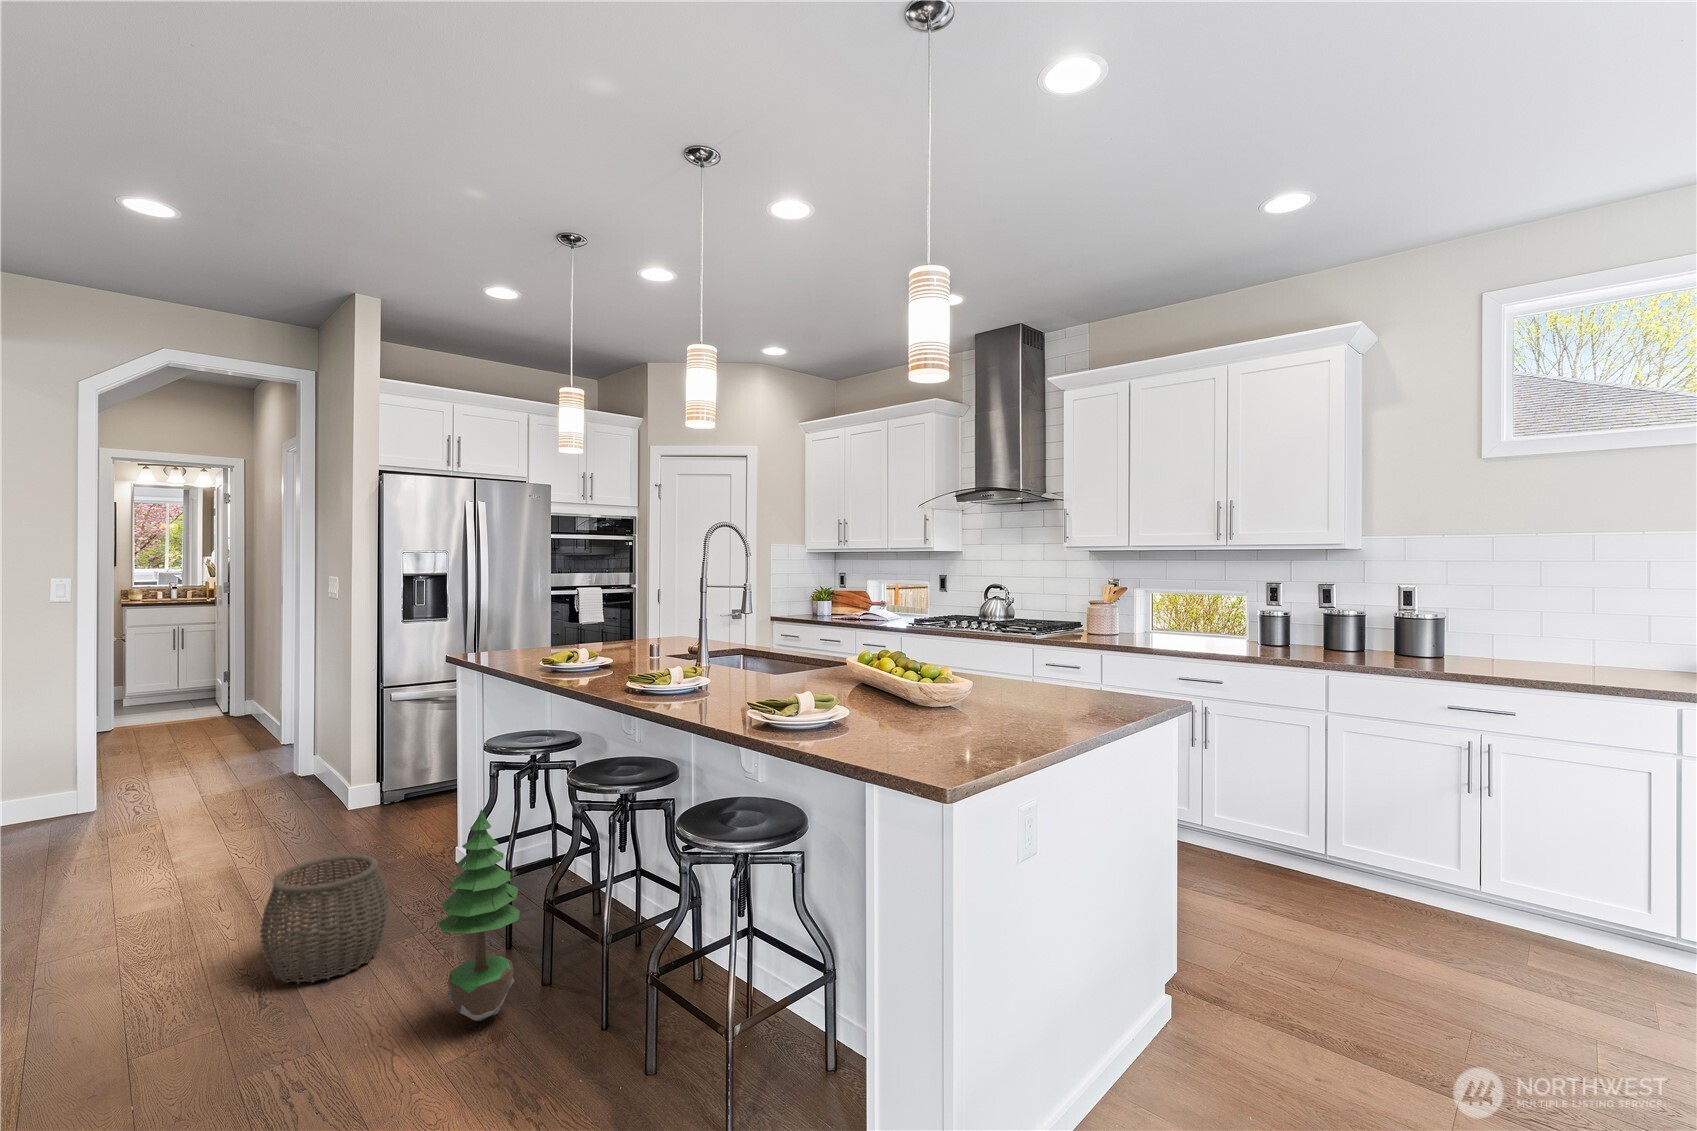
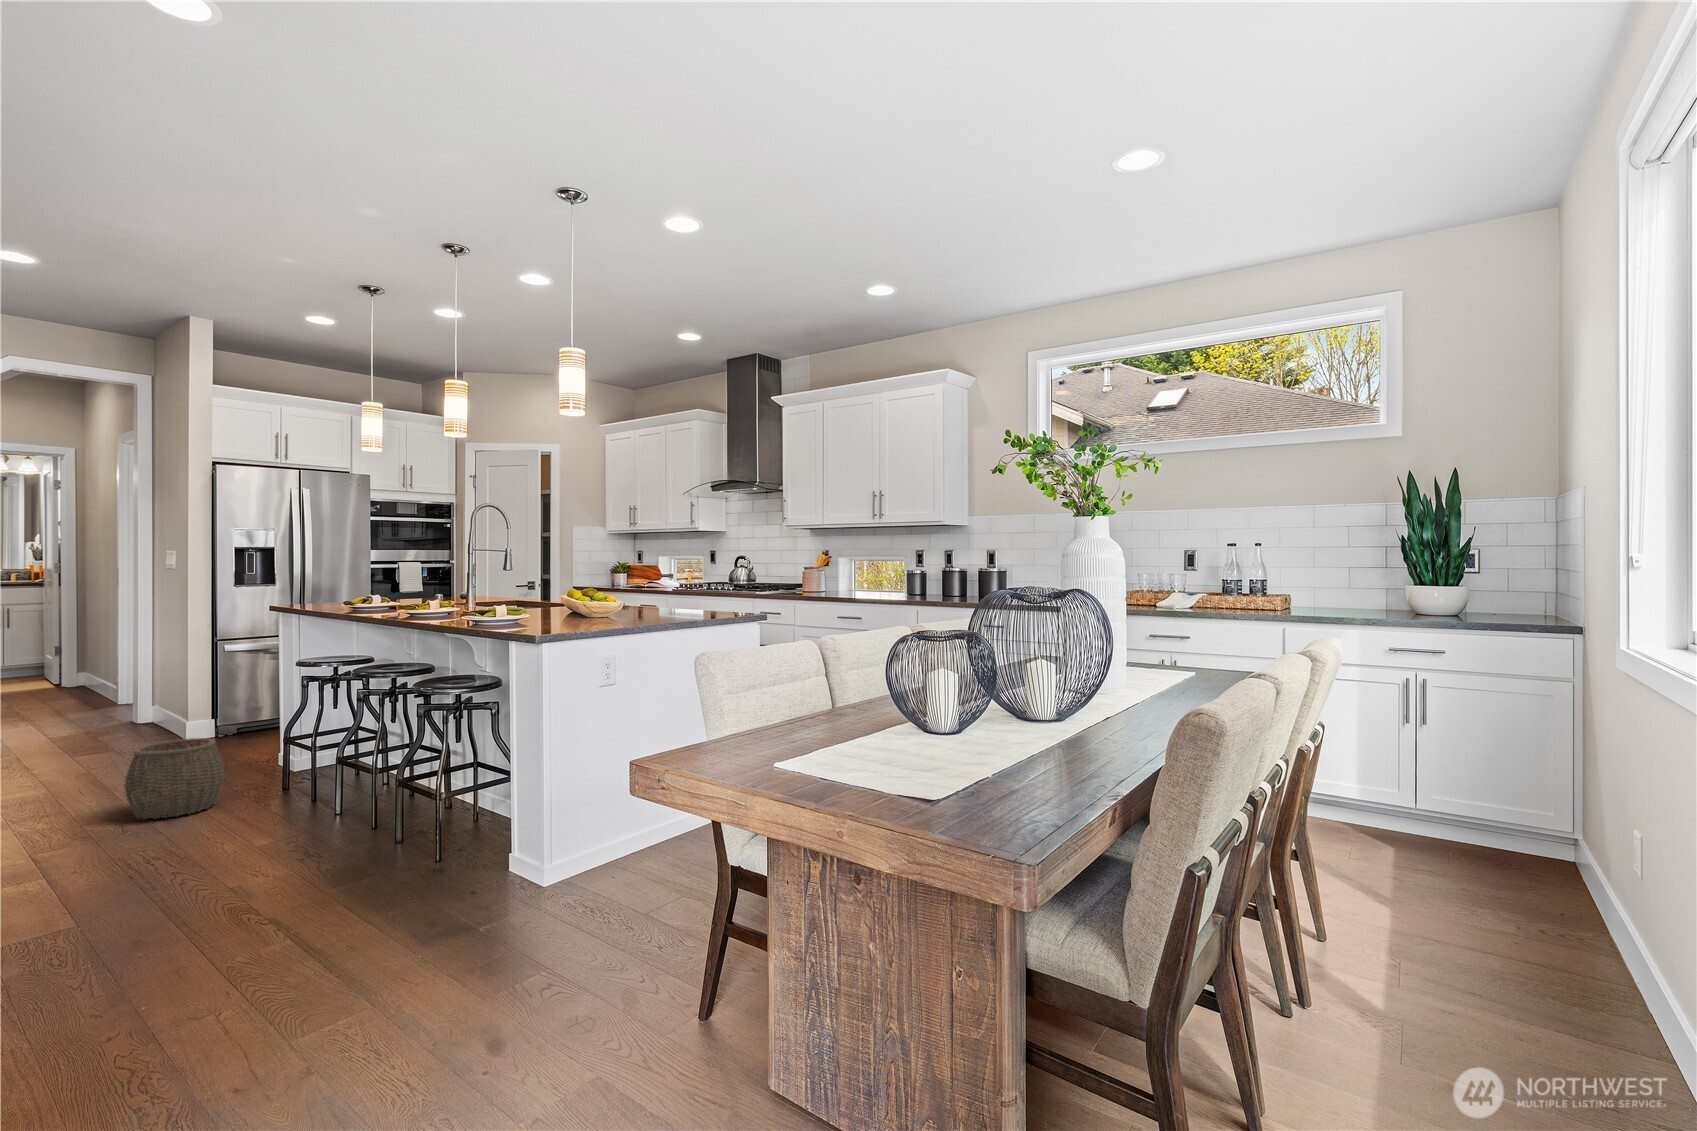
potted tree: present [437,810,520,1021] -> none [259,686,321,827]

